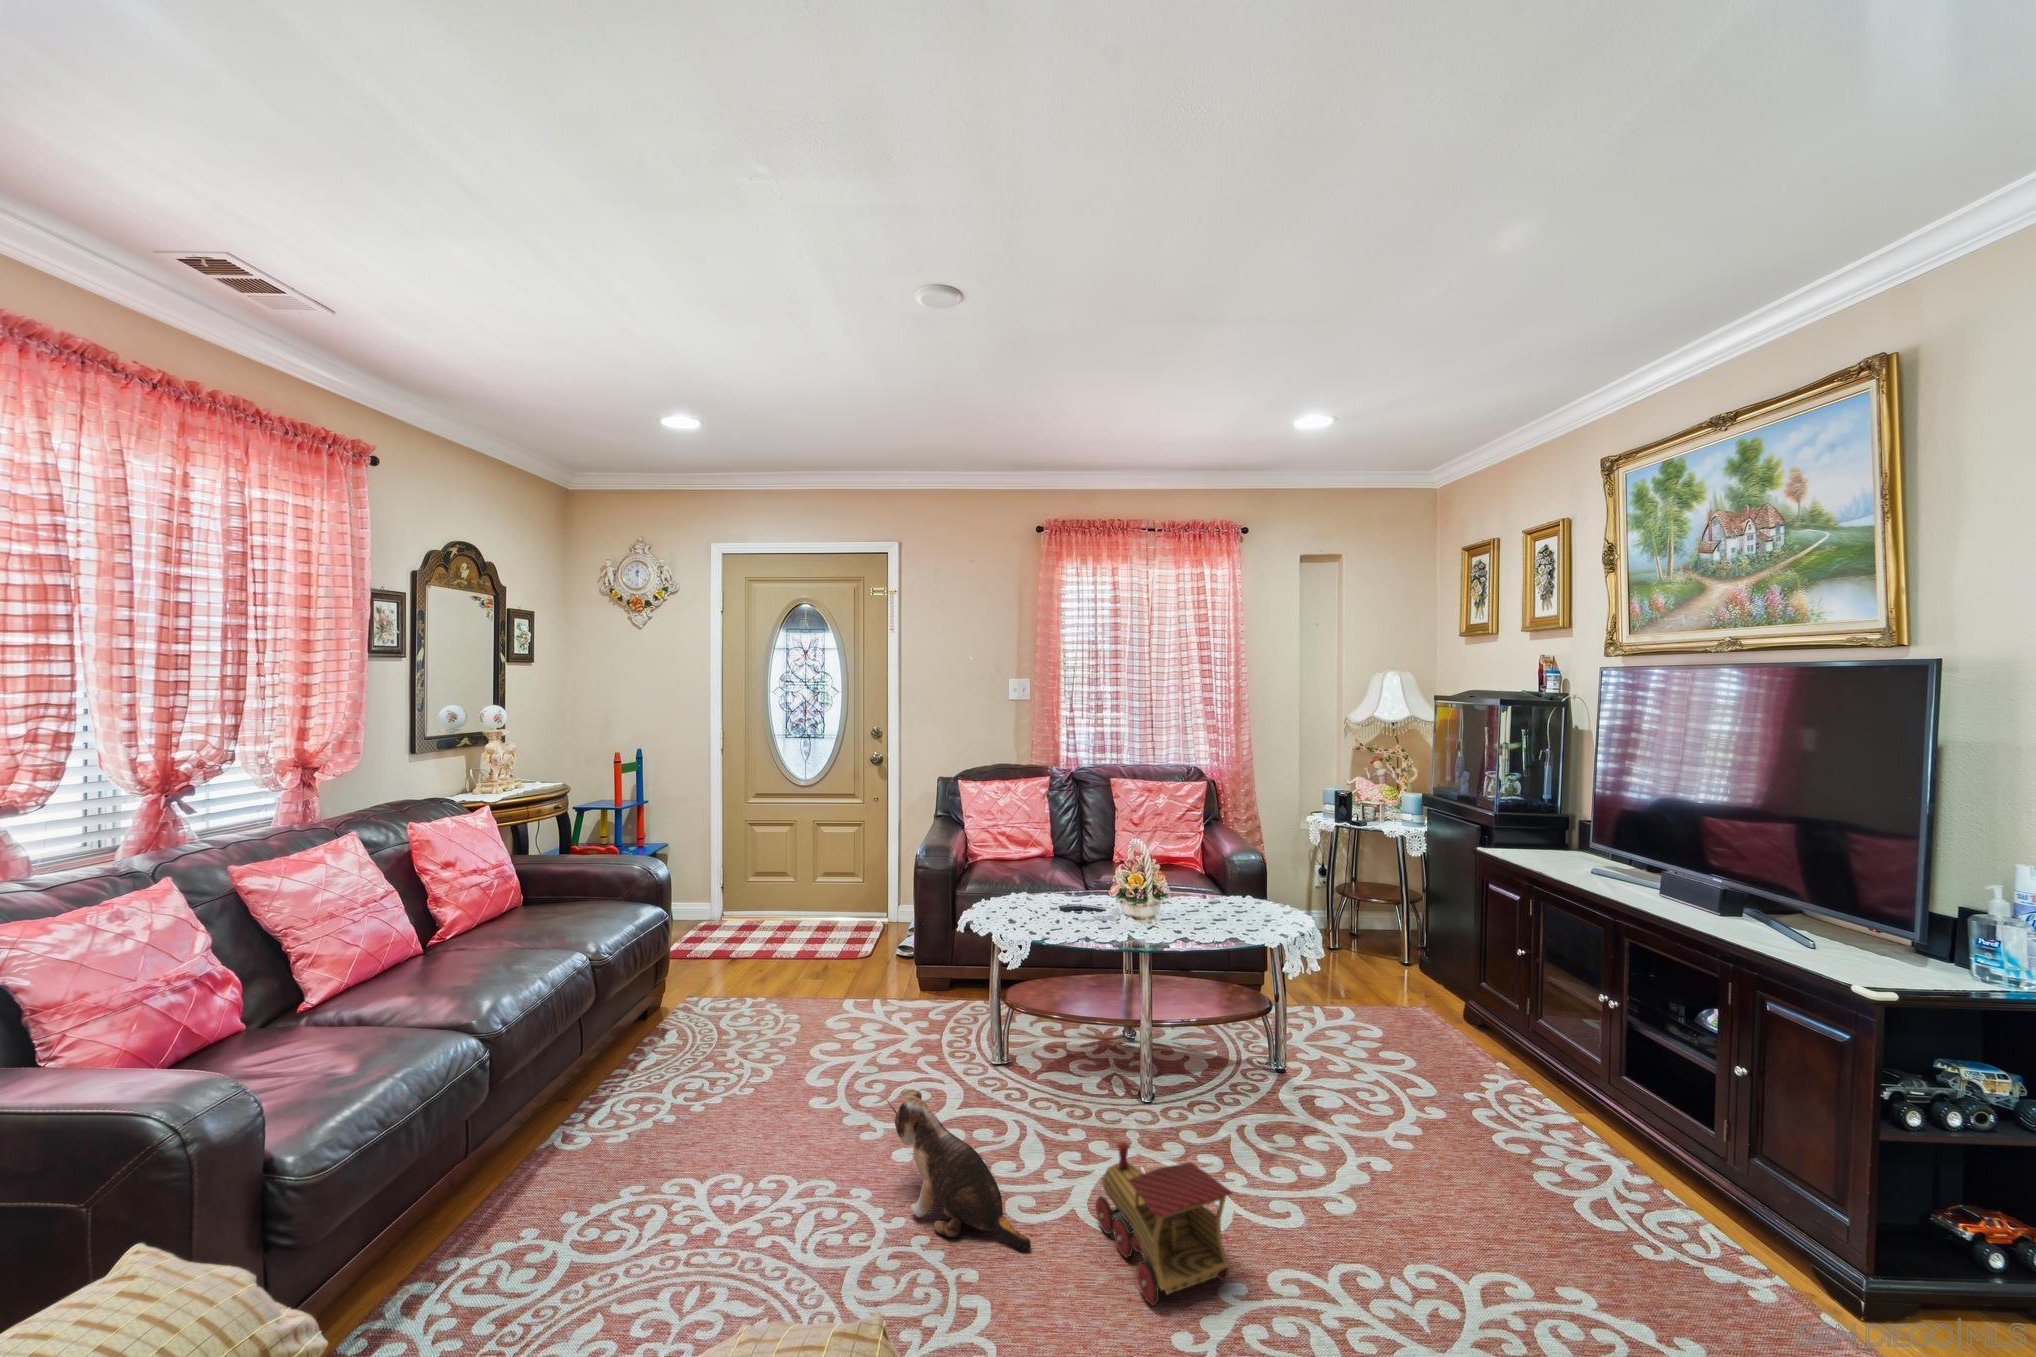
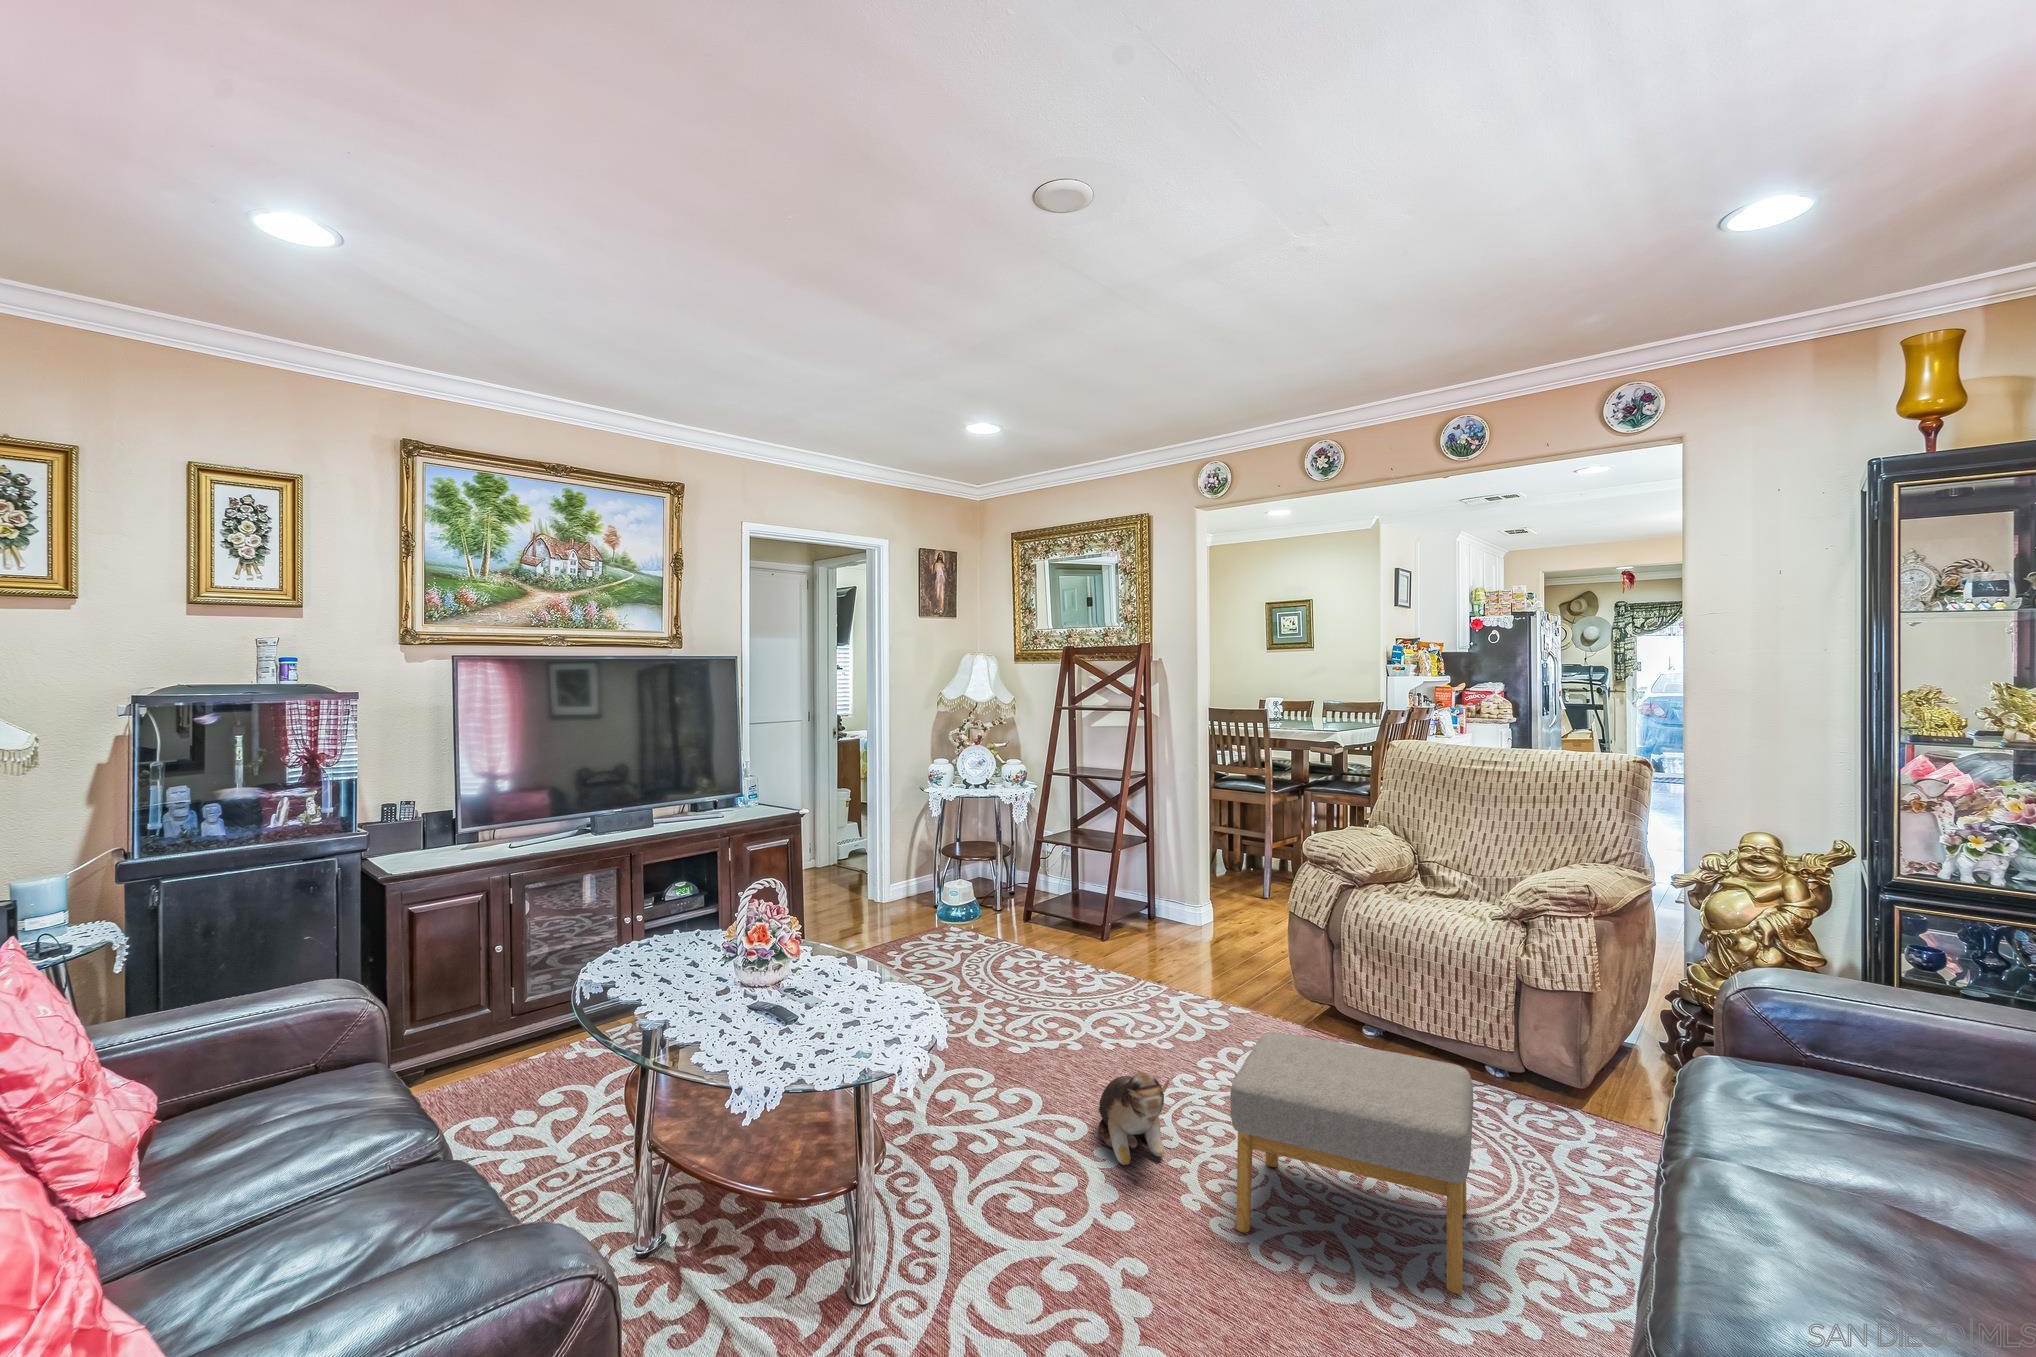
footstool: none [581,1061,817,1314] -> present [1230,1032,1473,1294]
toy train: present [1096,1142,1233,1305] -> none [997,985,1080,1095]

